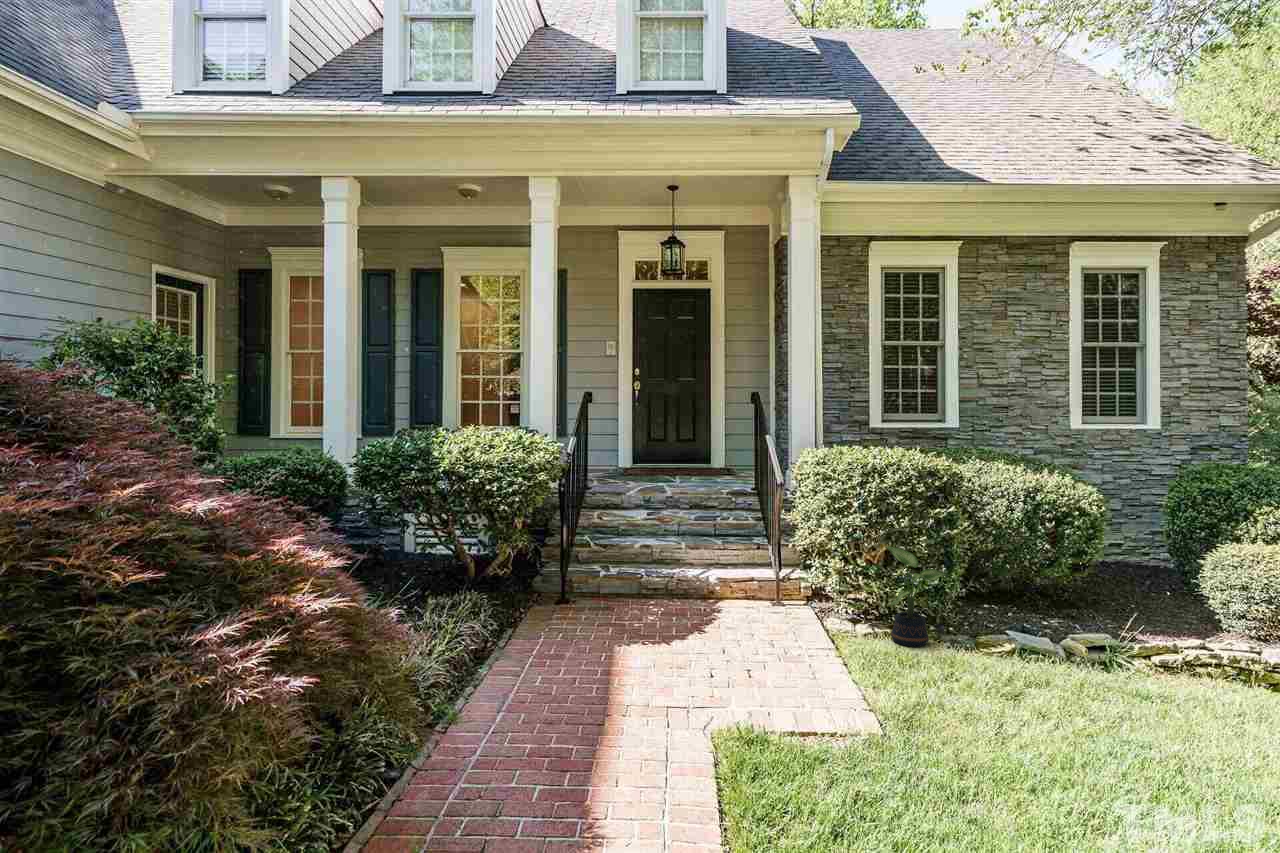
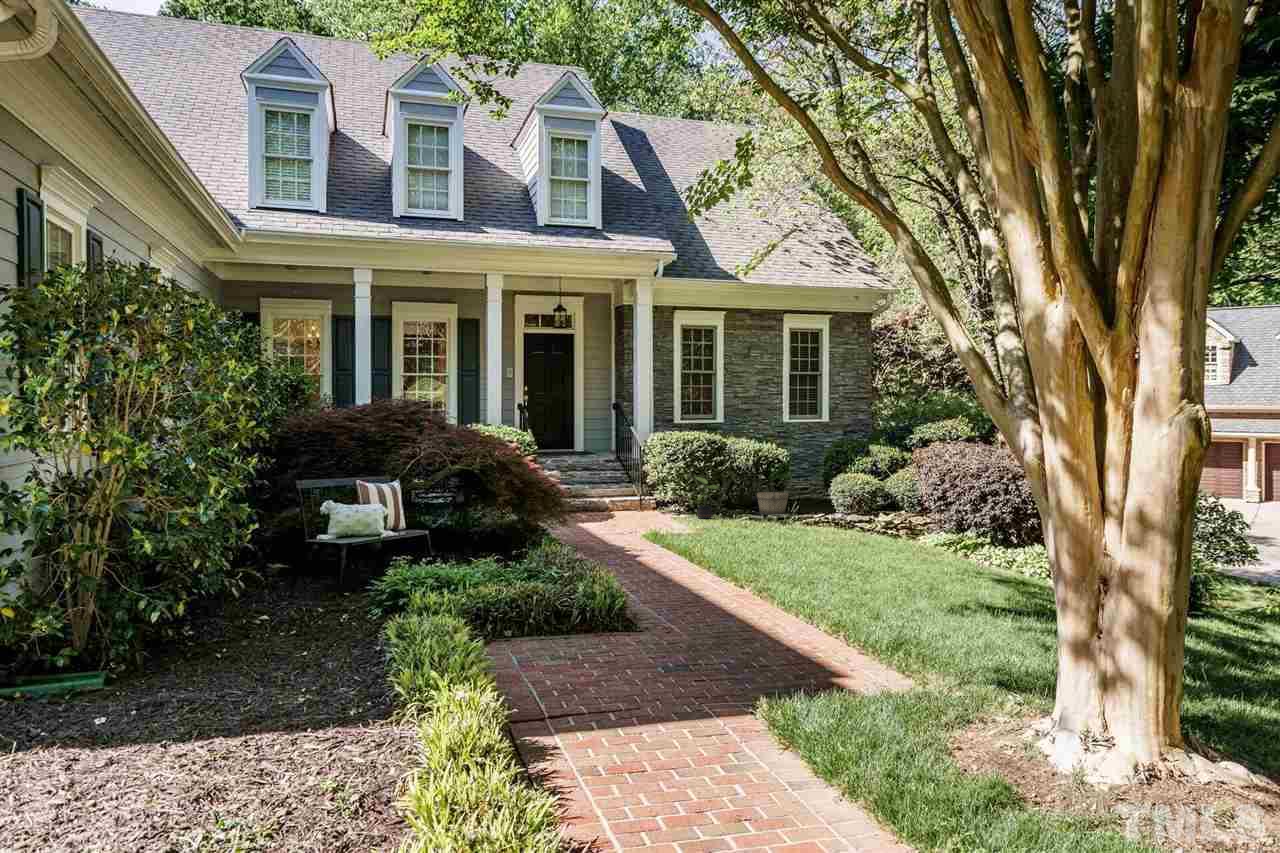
wooden bucket: none [1029,564,1105,627] -> present [757,488,788,514]

